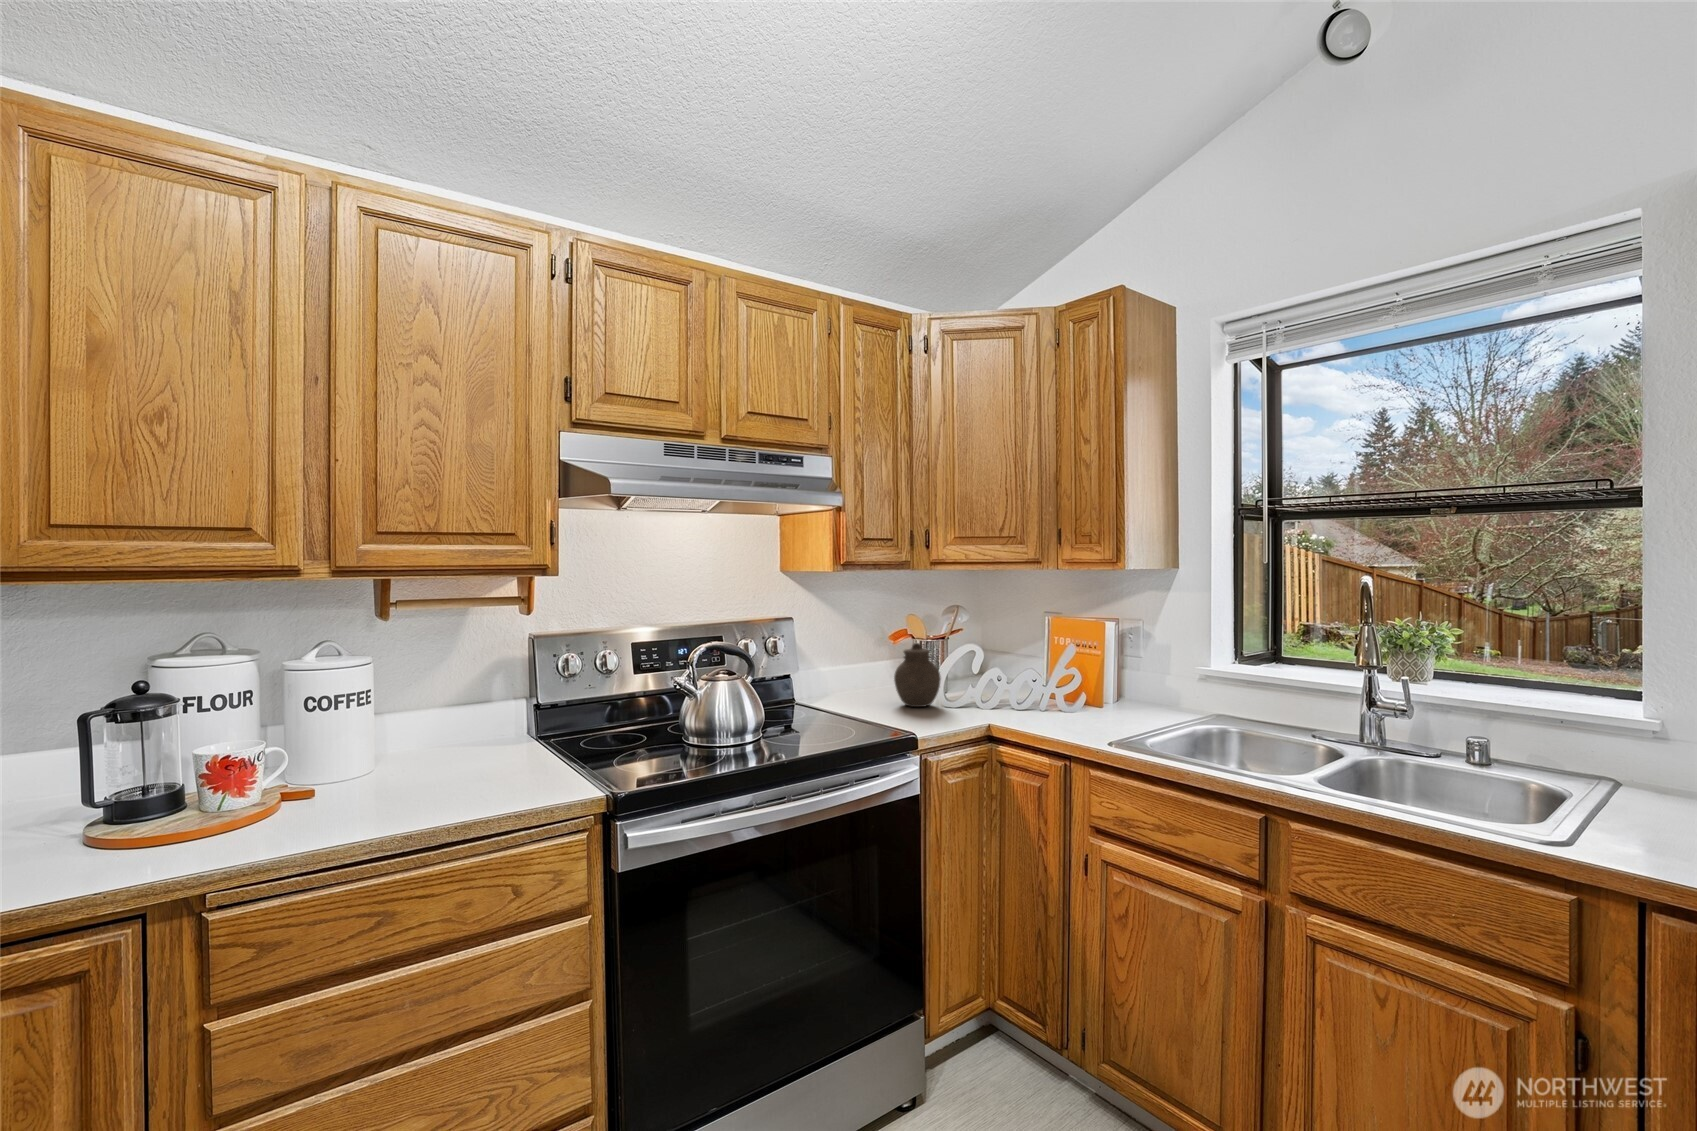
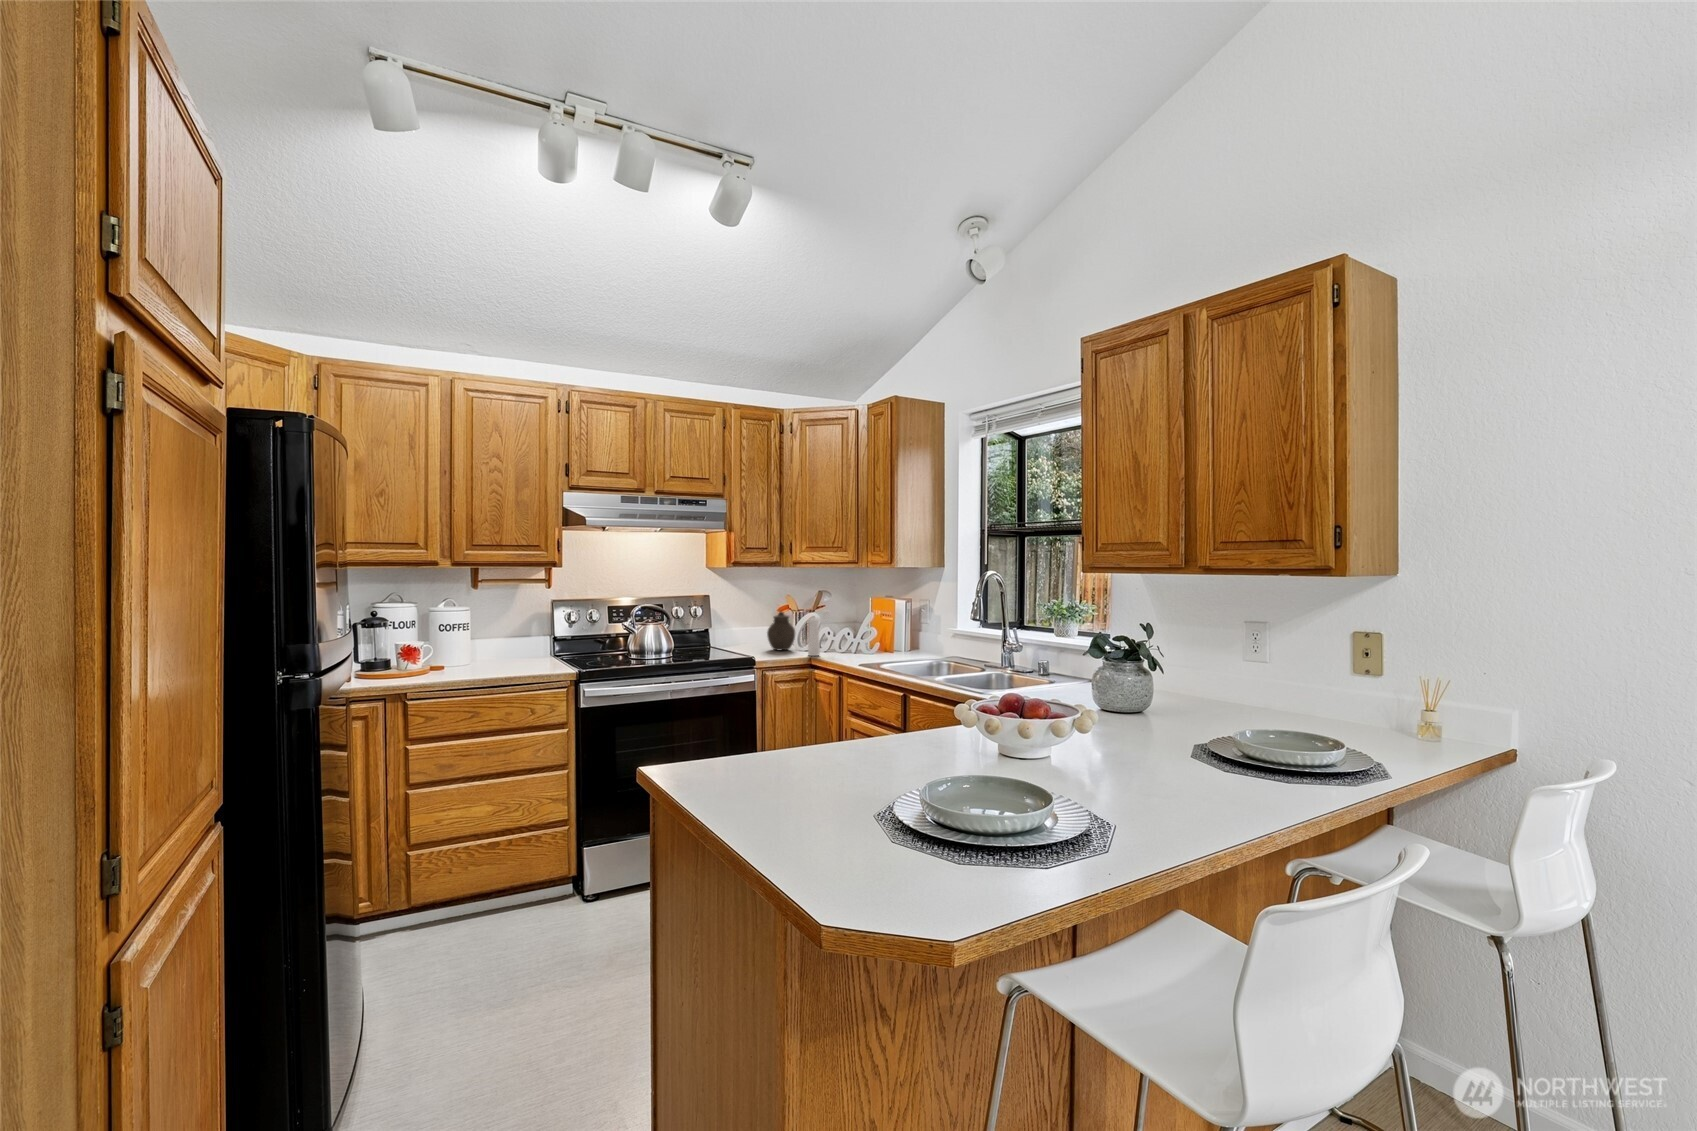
pepper mill: none [975,639,1003,718] -> present [808,610,830,656]

